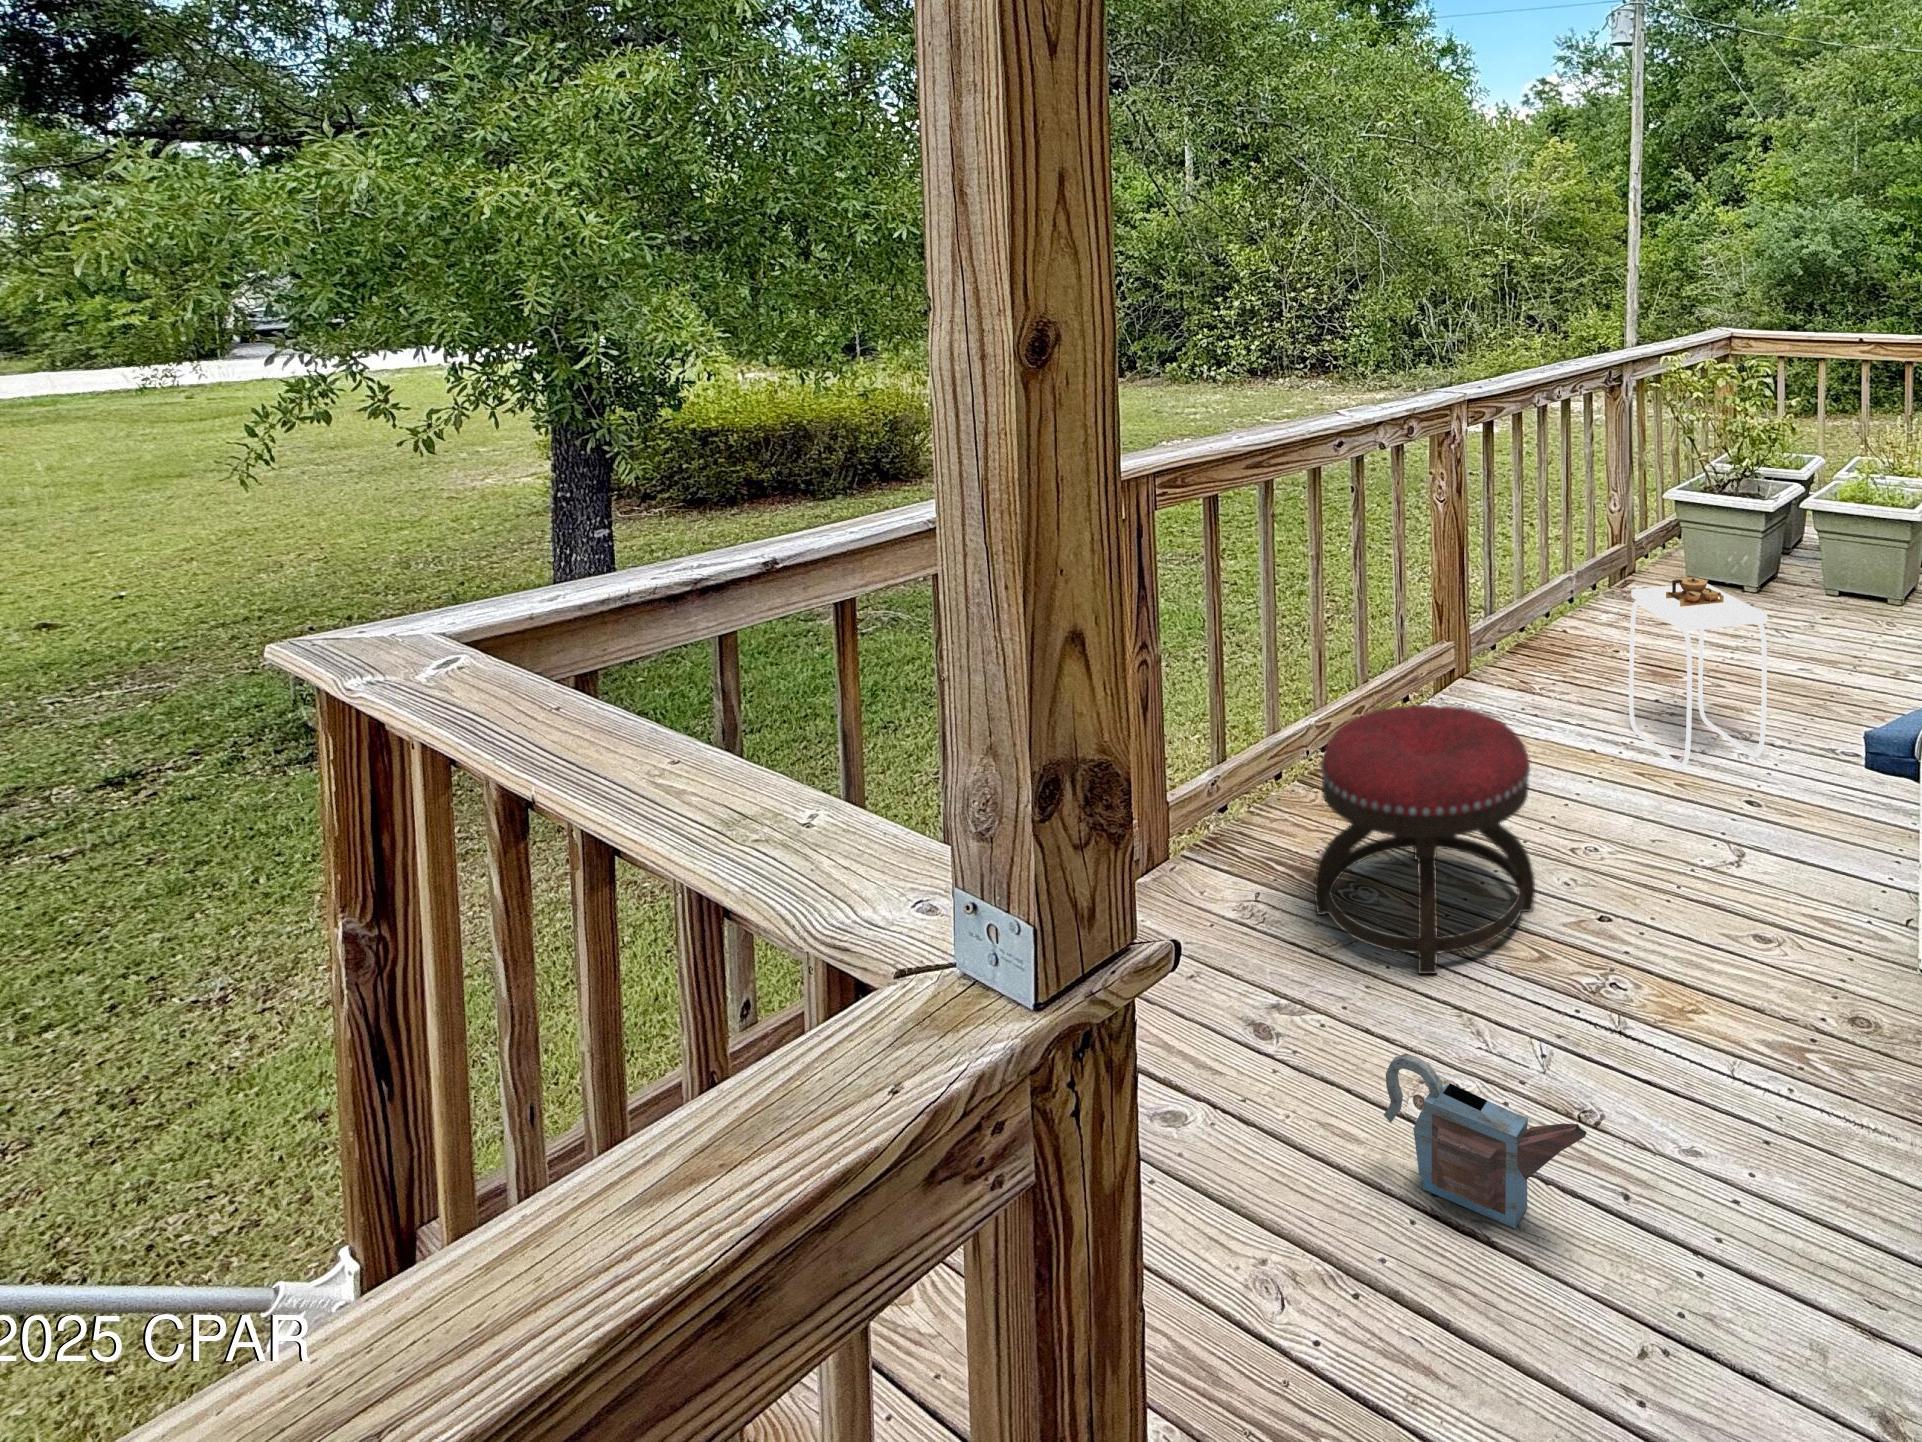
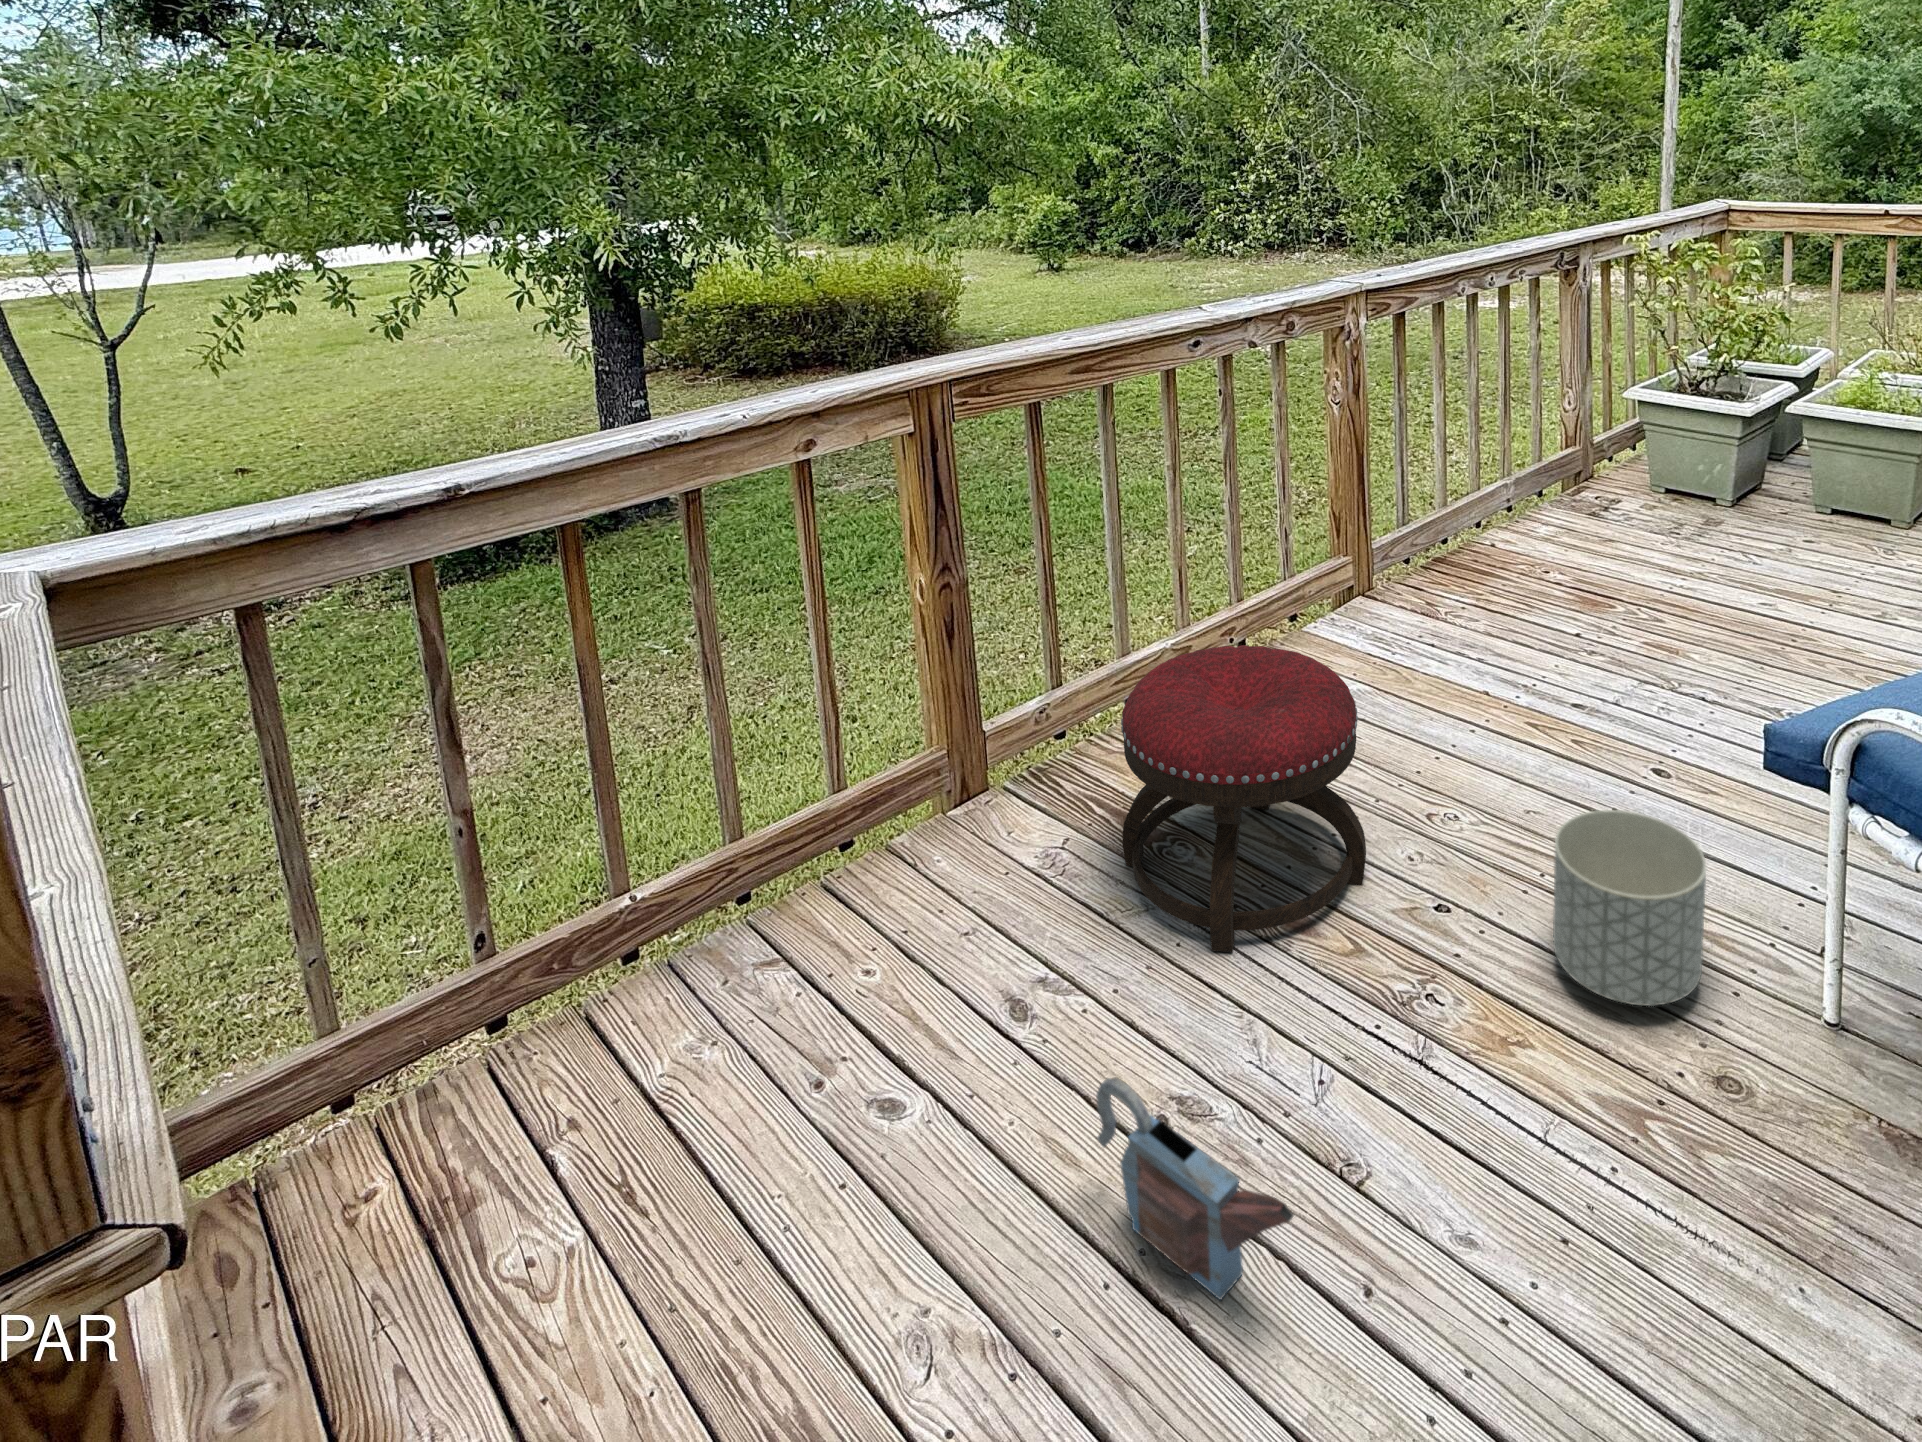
side table: present [1629,578,1767,768] -> none [1538,504,1693,720]
planter: none [1708,819,1832,974] -> present [1553,810,1706,1006]

